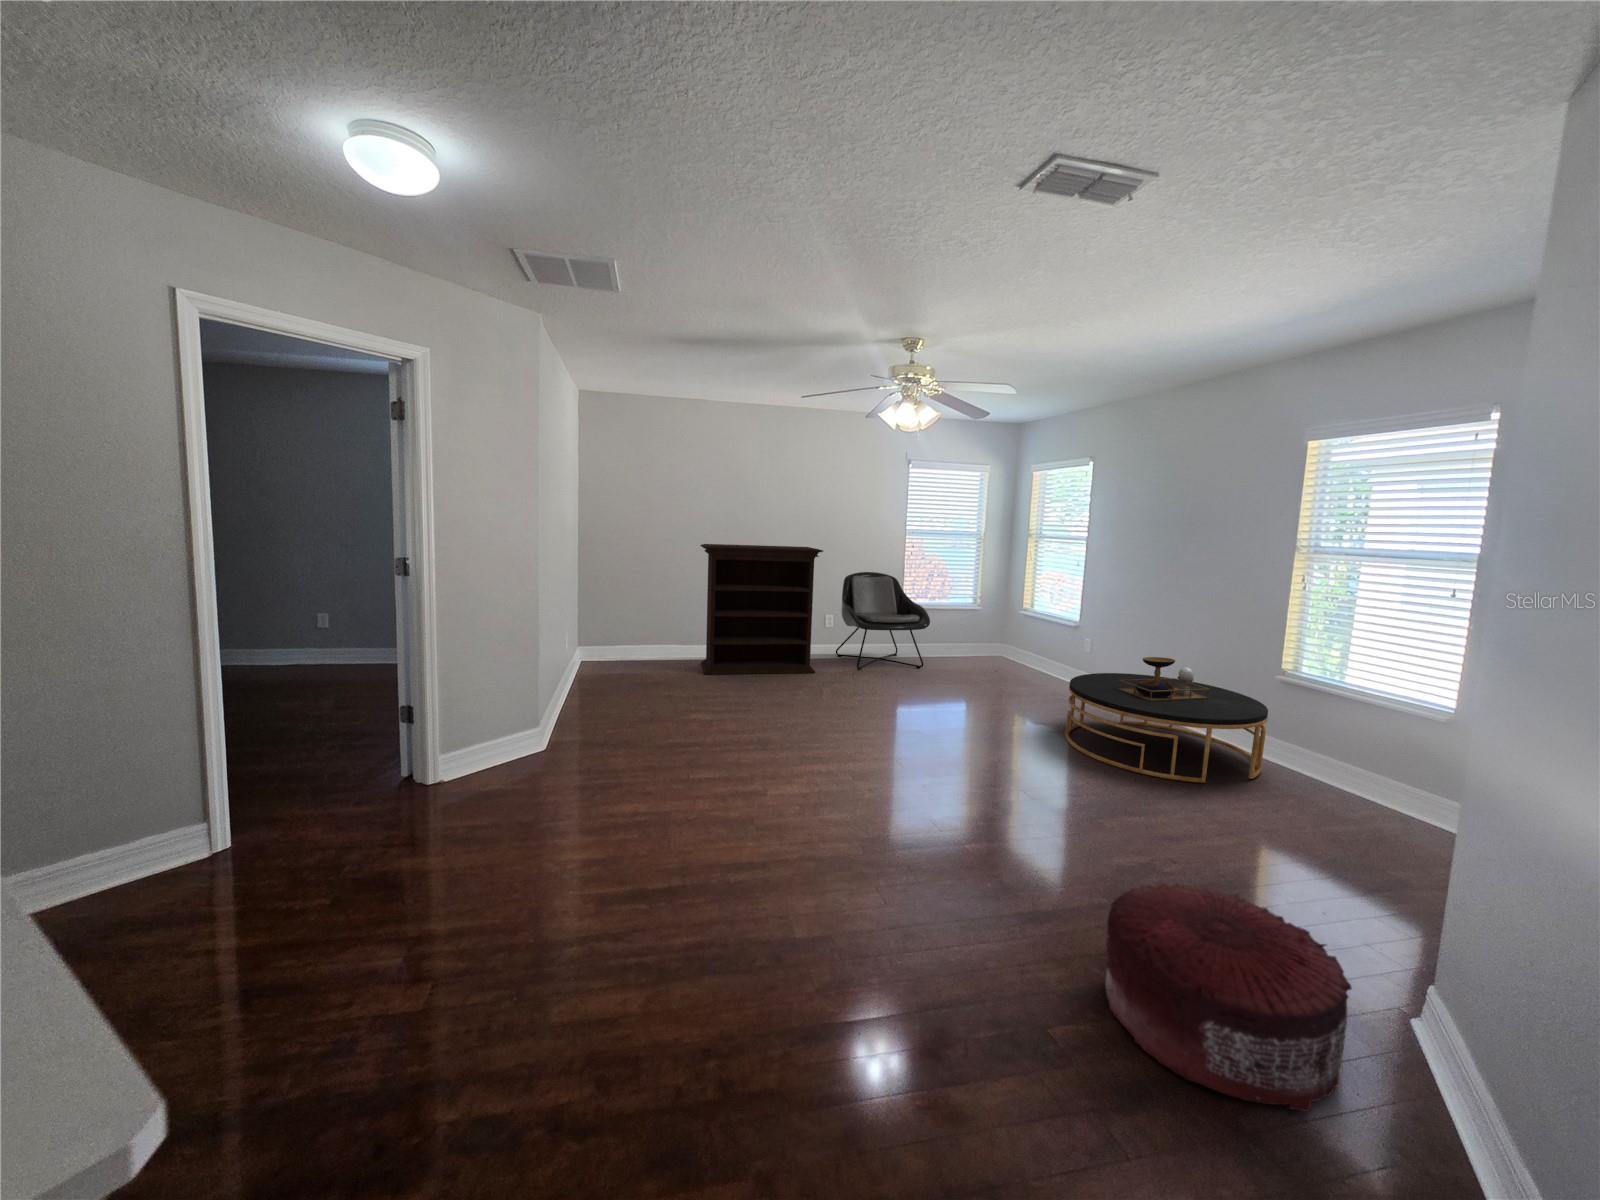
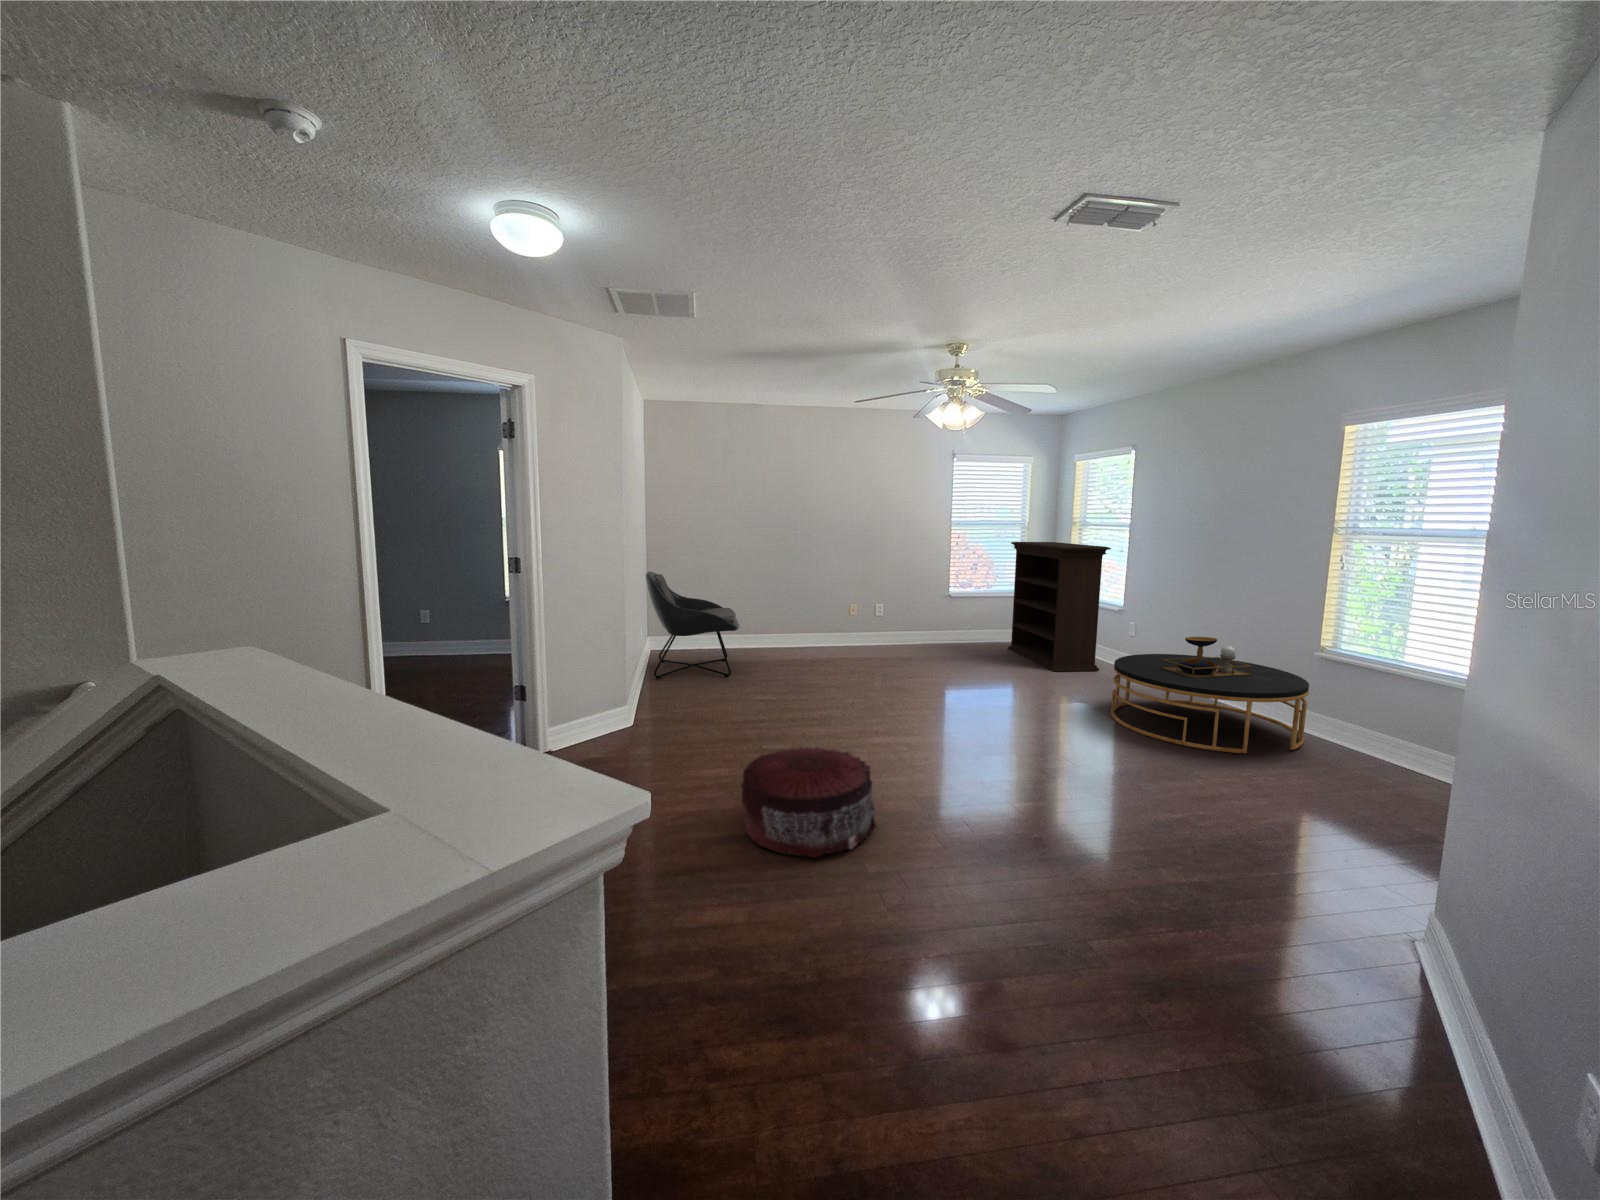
bookshelf: present [700,544,823,675] -> present [1007,542,1111,671]
lounge chair: present [836,572,930,670] -> present [646,572,739,679]
pouf: present [1105,884,1351,1112] -> present [741,747,876,857]

